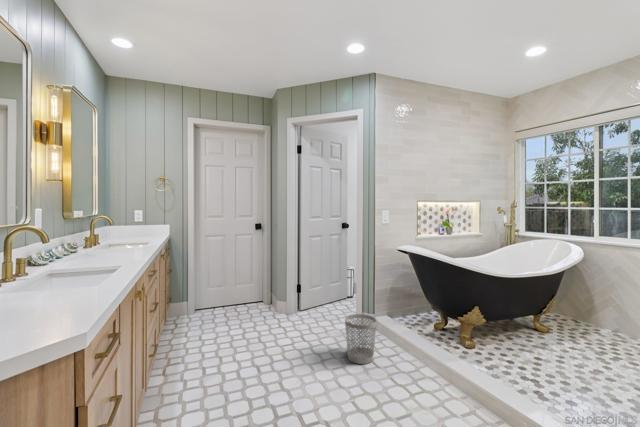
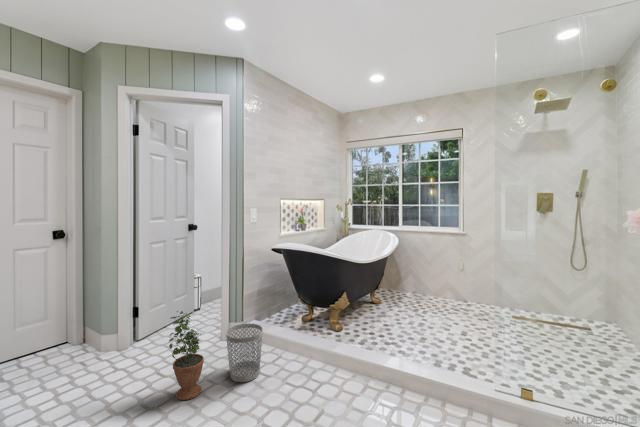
potted plant: none [300,291,326,362] -> present [169,311,204,400]

